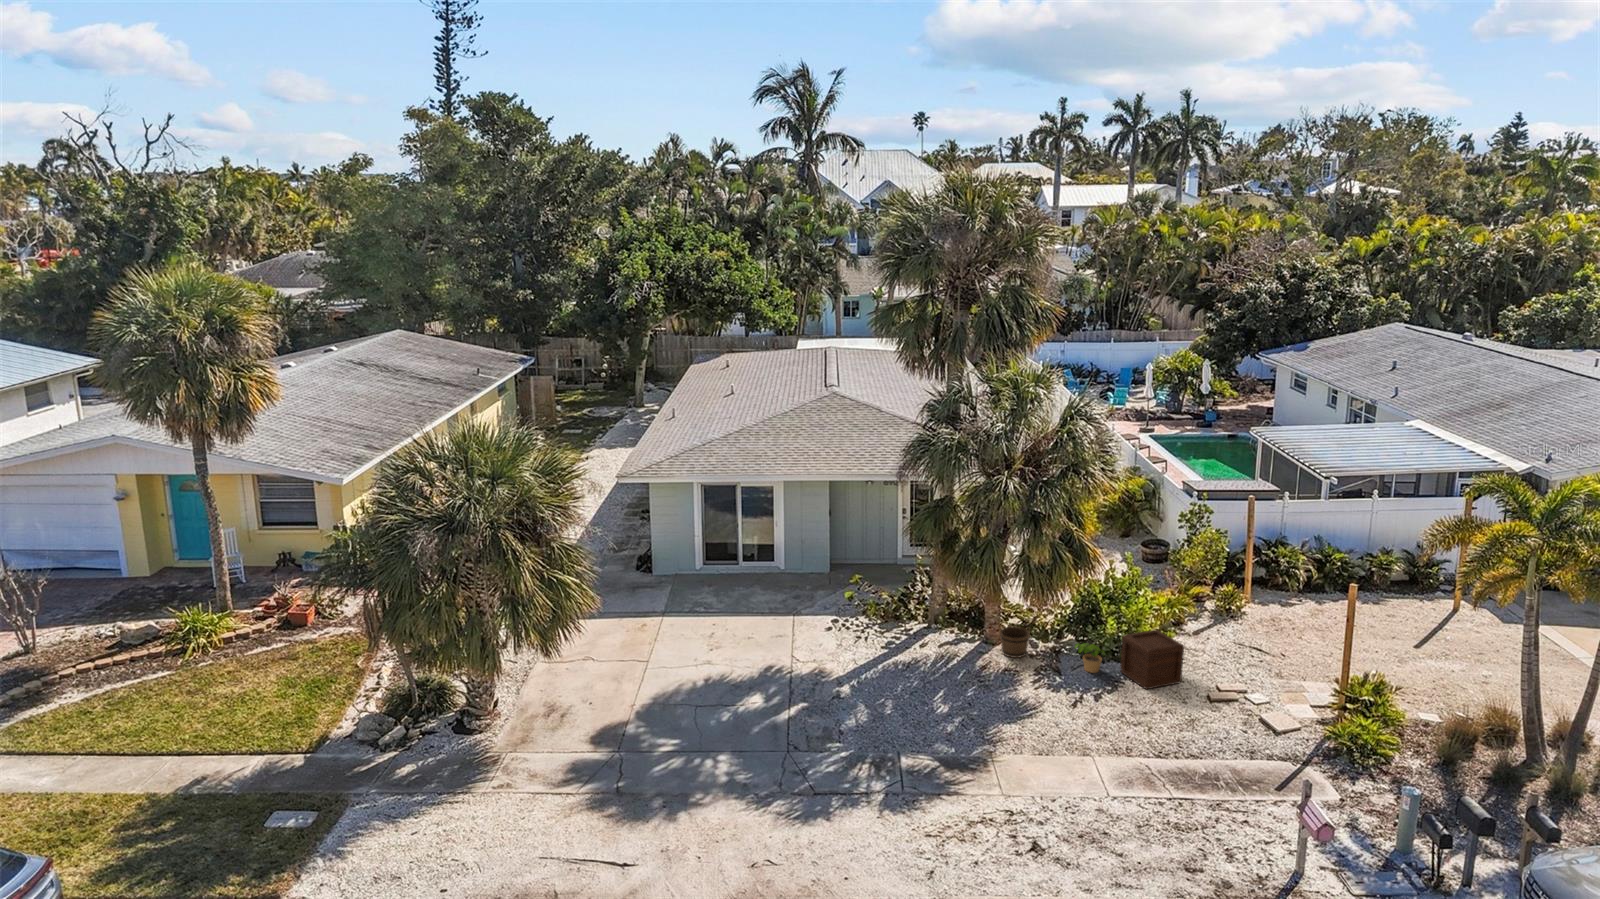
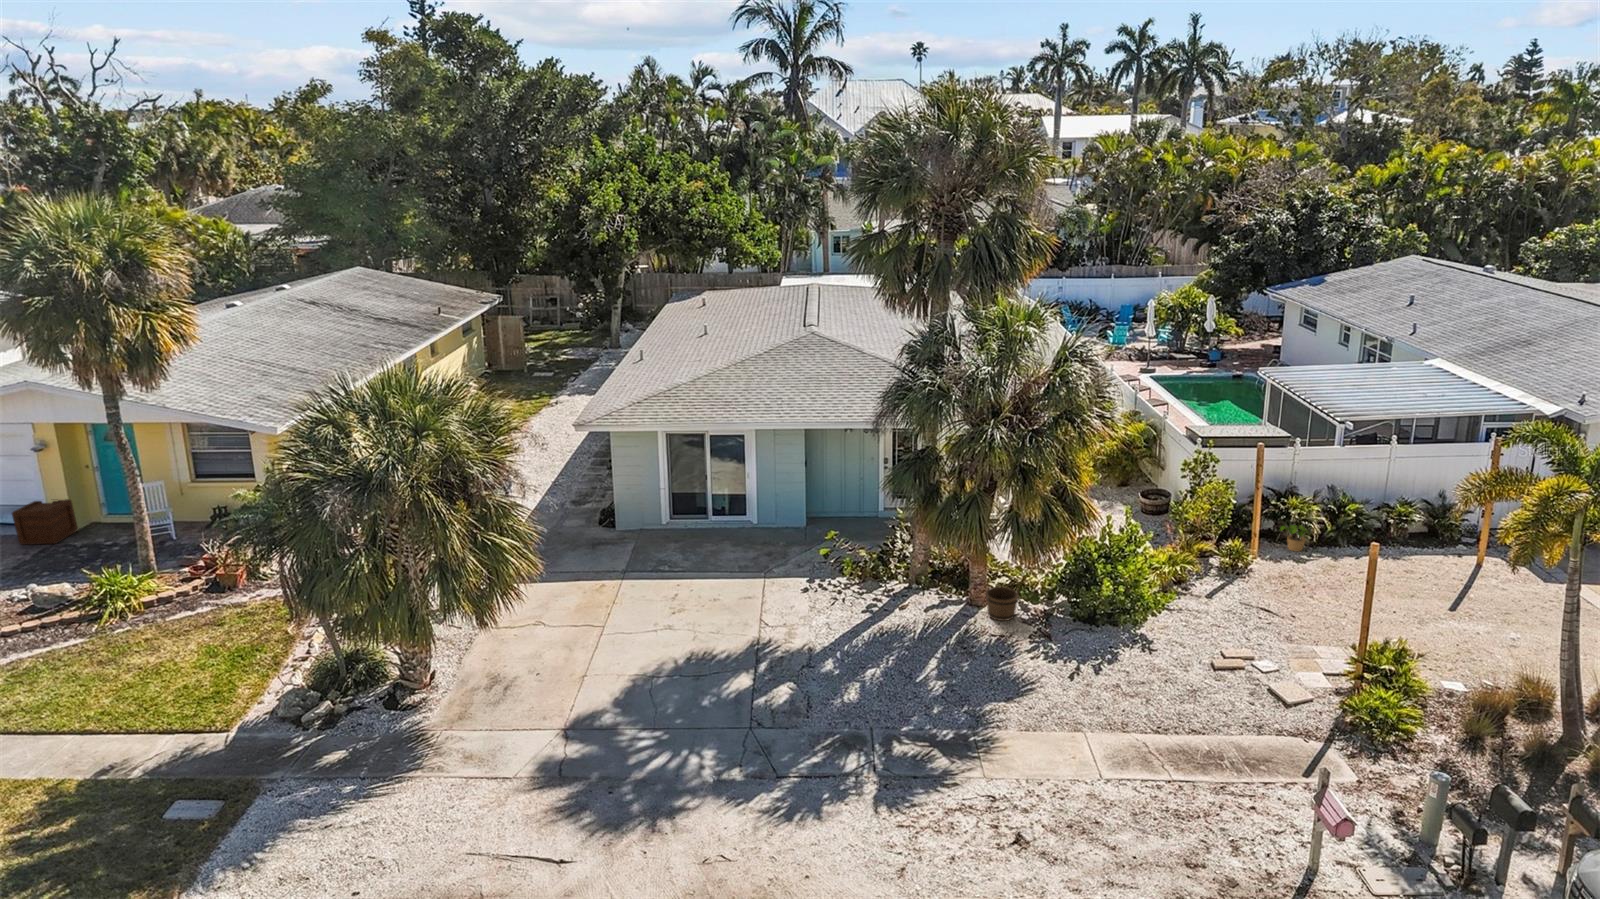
wooden crate: present [1120,630,1184,689] -> present [12,499,78,545]
potted plant: present [1075,643,1105,673] -> present [1280,525,1306,551]

